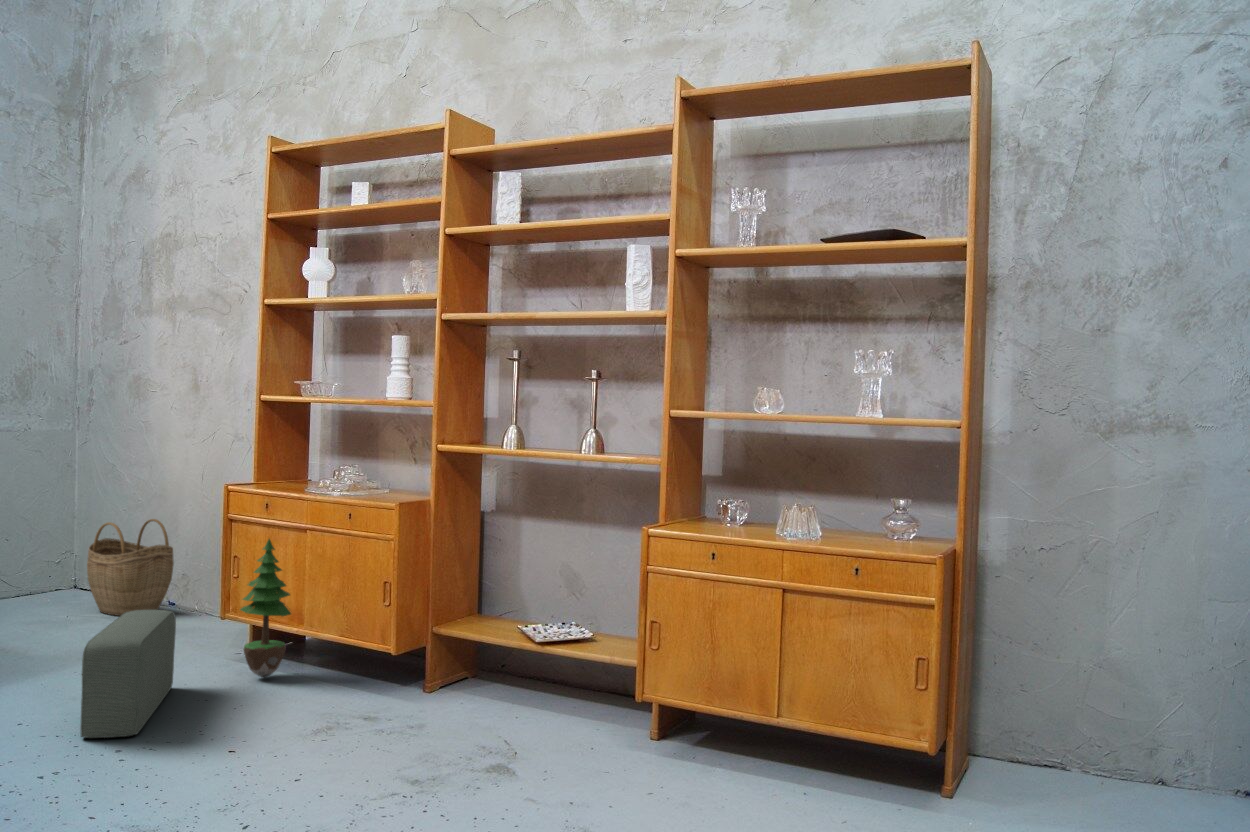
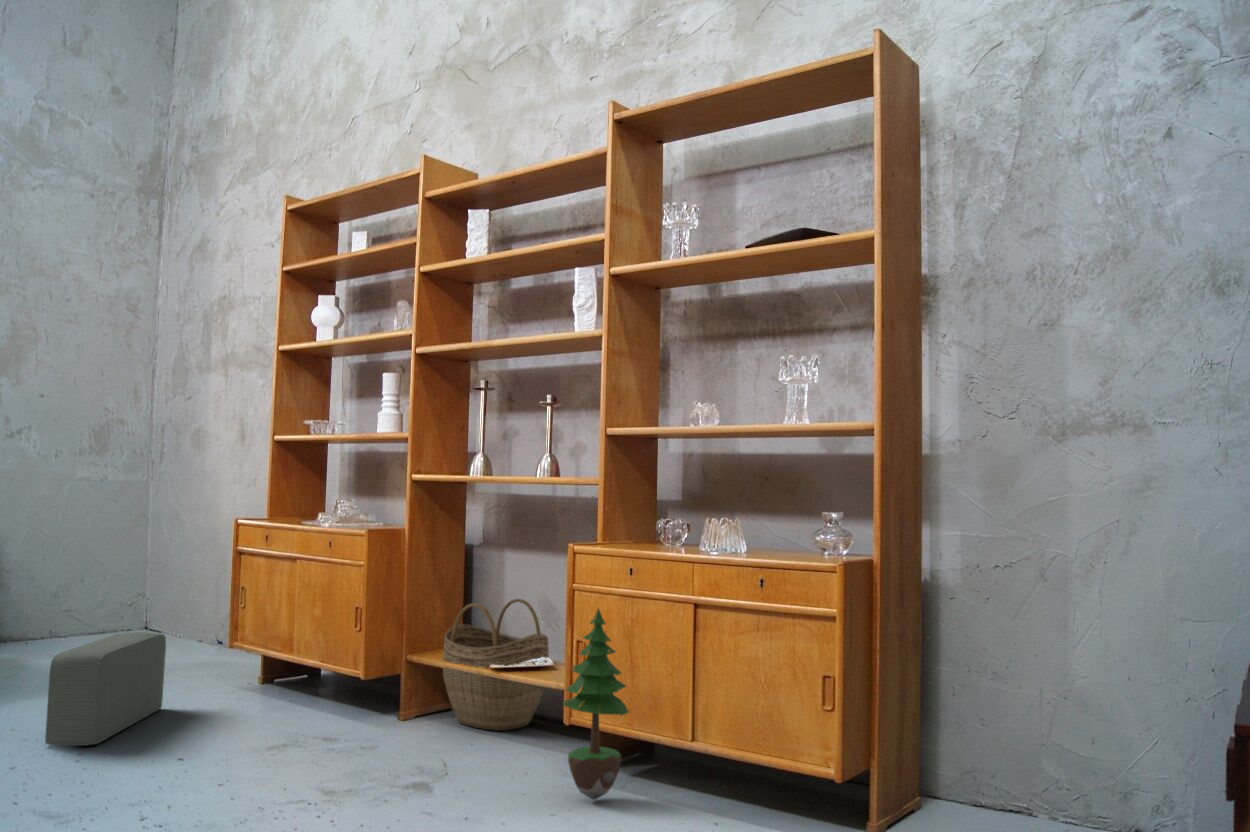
woven basket: present [87,519,174,616] -> present [443,599,549,731]
potted tree: present [240,539,291,678] -> present [563,608,629,800]

